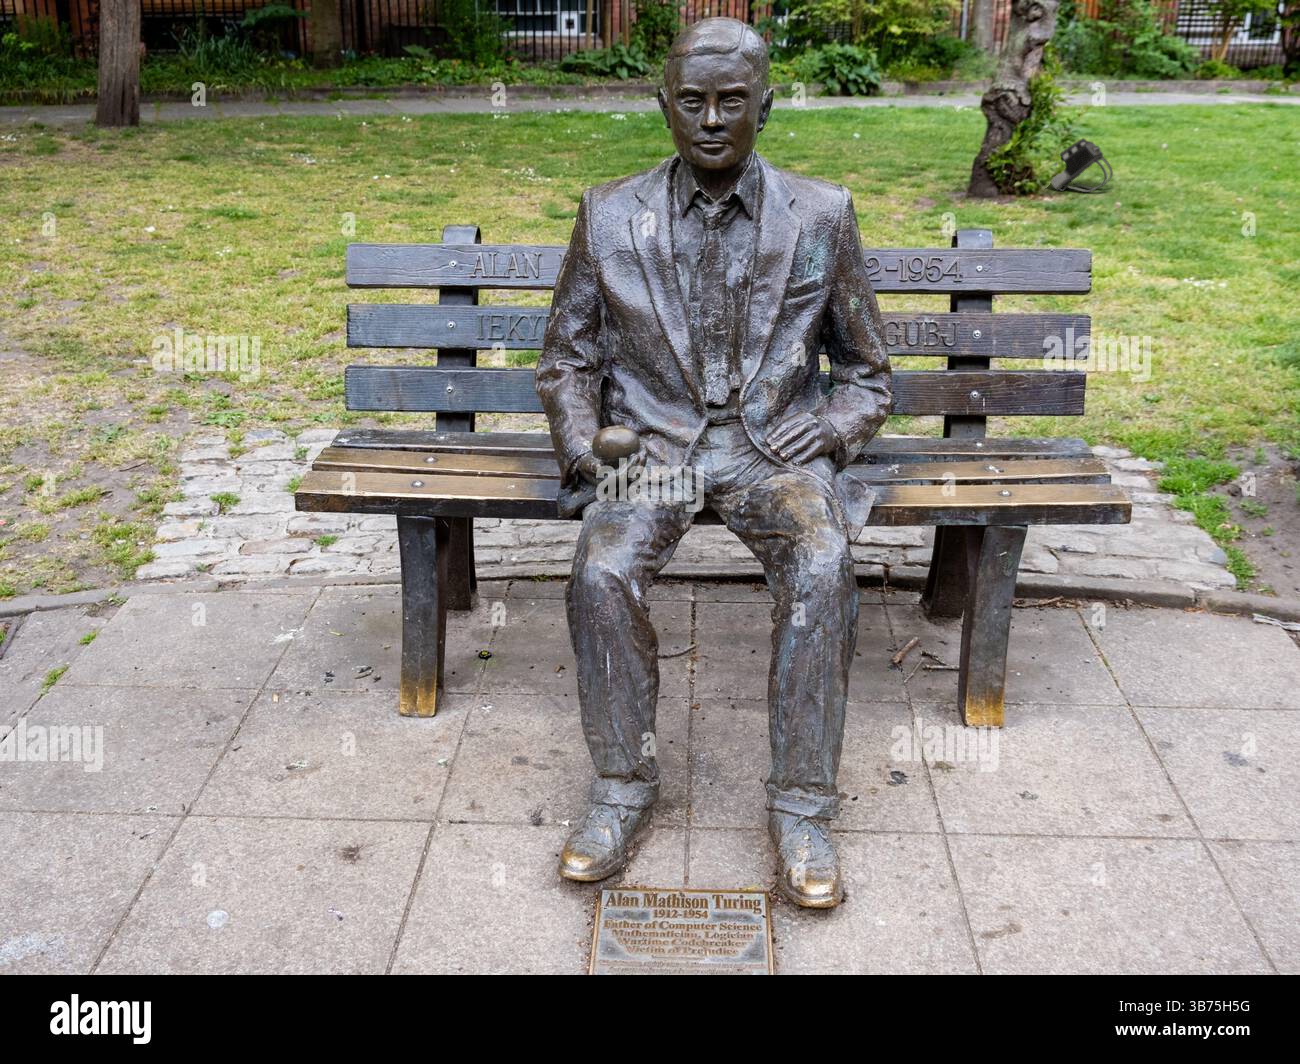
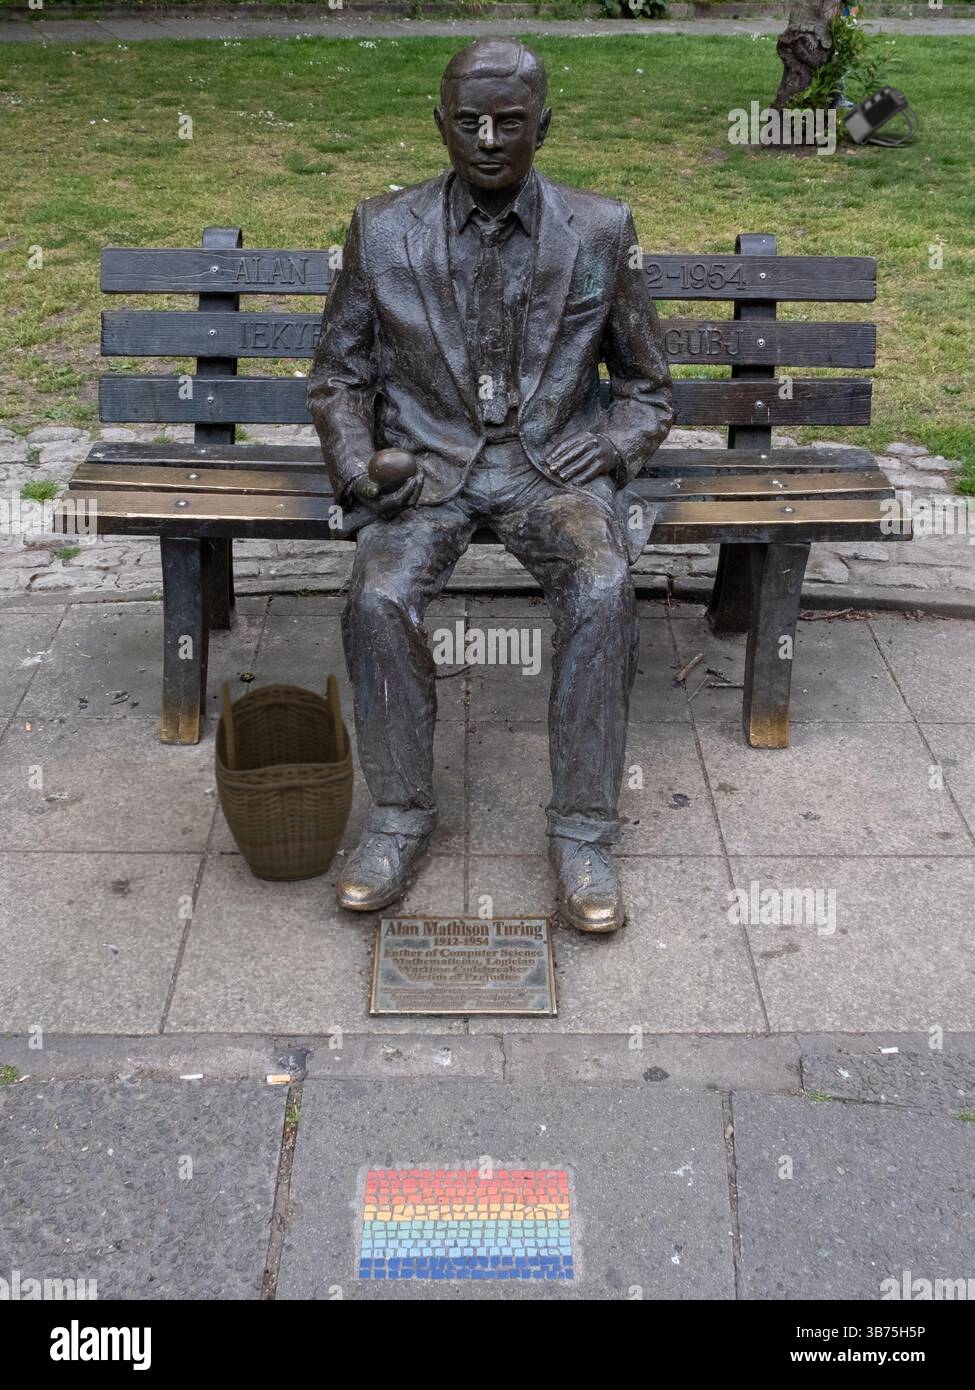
woven basket: none [443,645,578,850] -> present [215,674,354,881]

